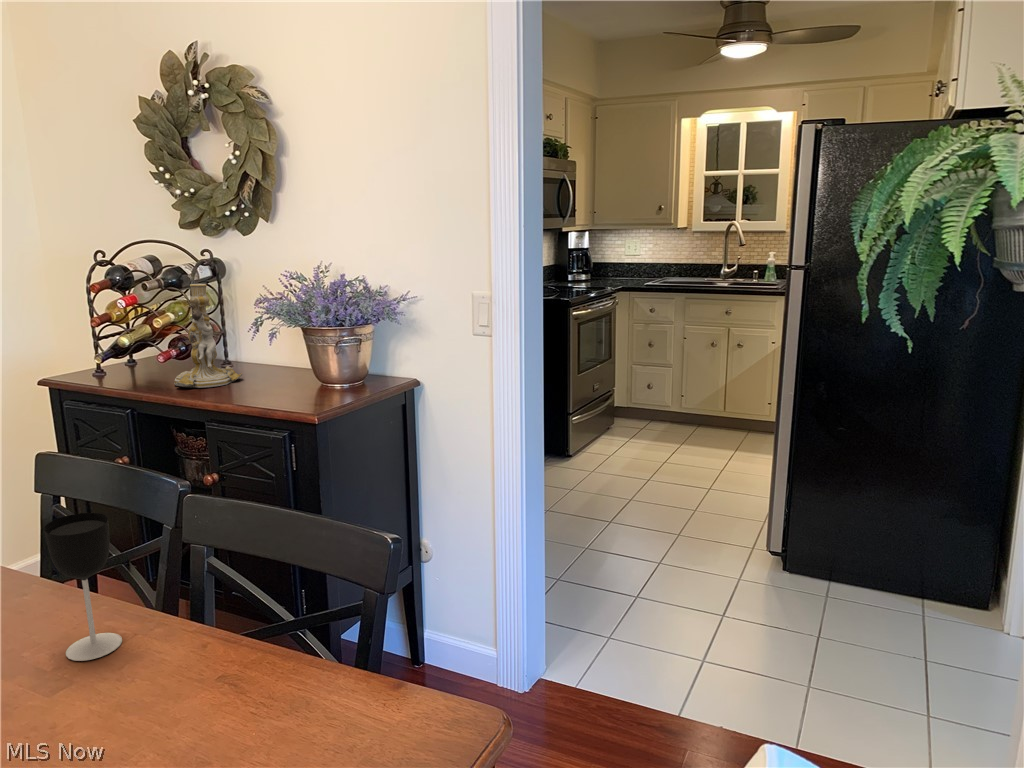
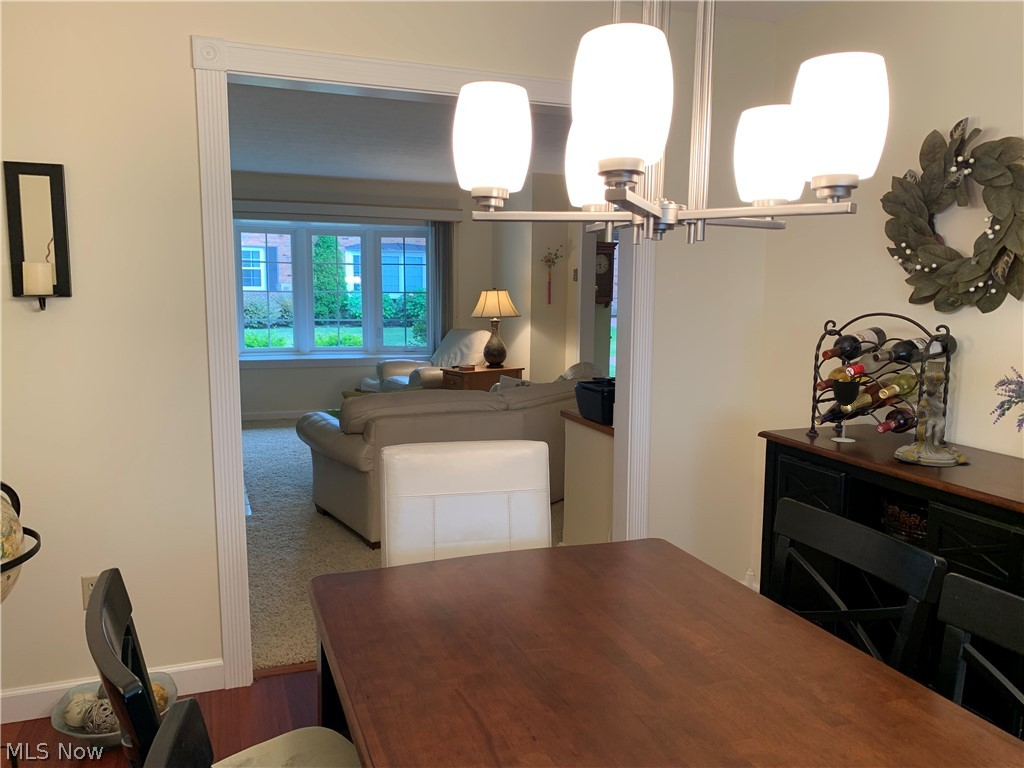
wine glass: present [44,513,122,661] -> present [831,379,860,442]

